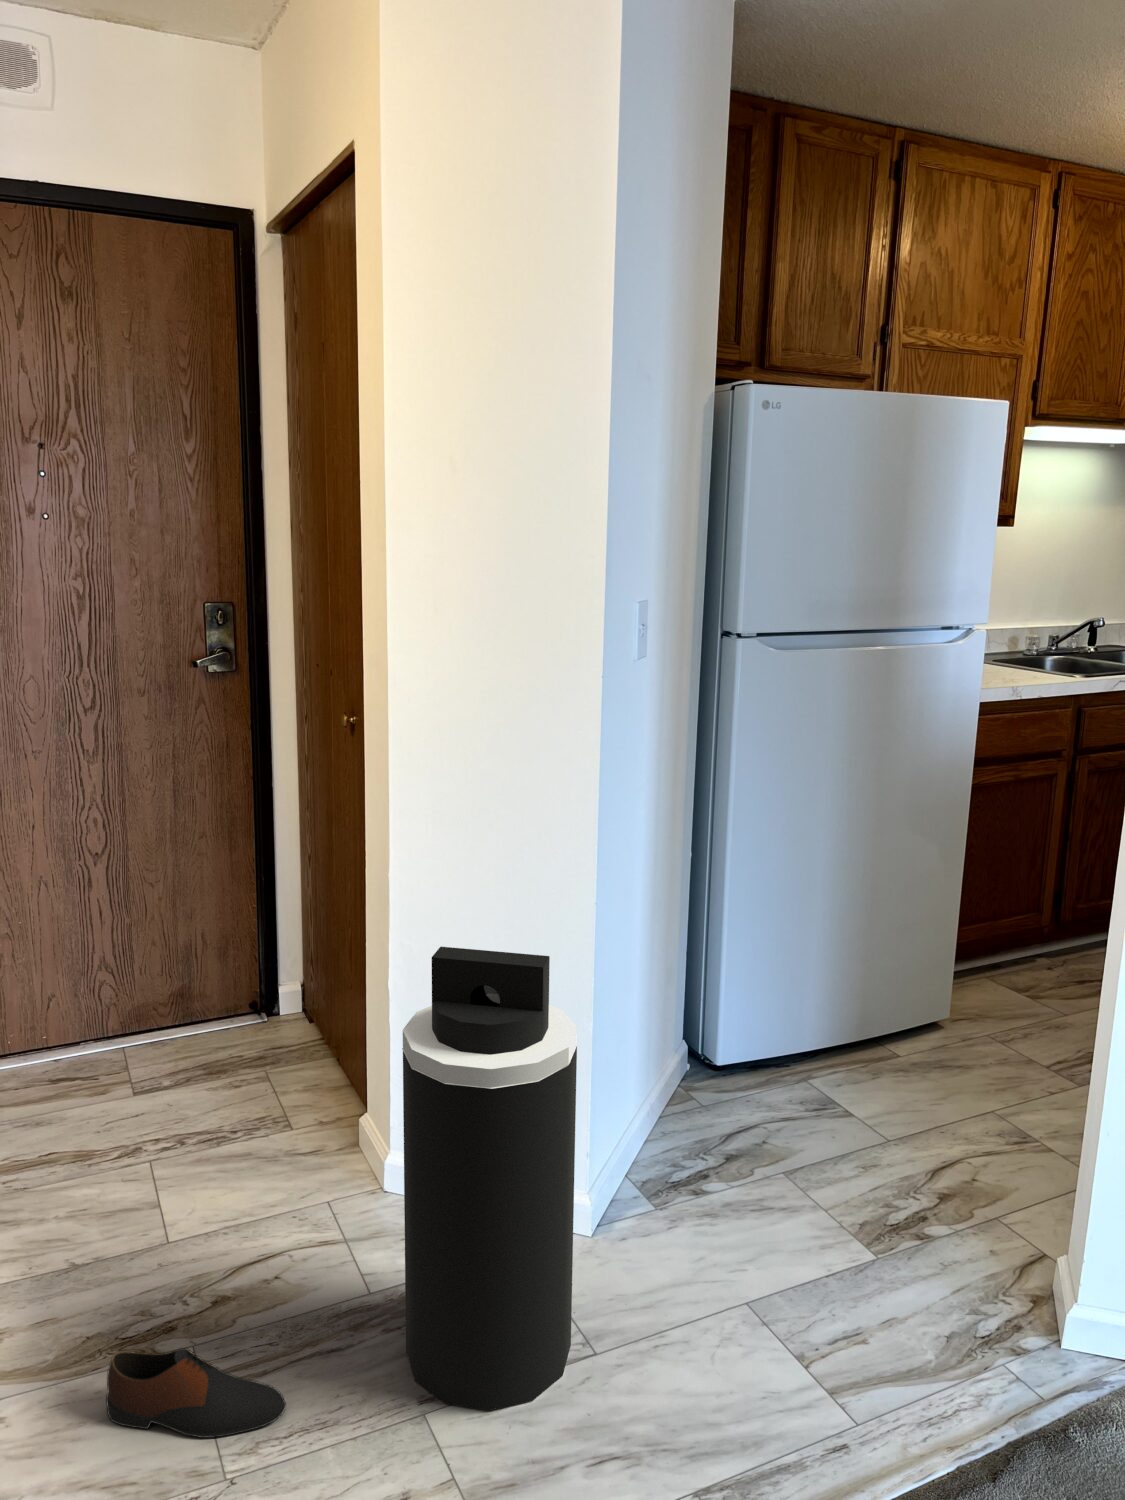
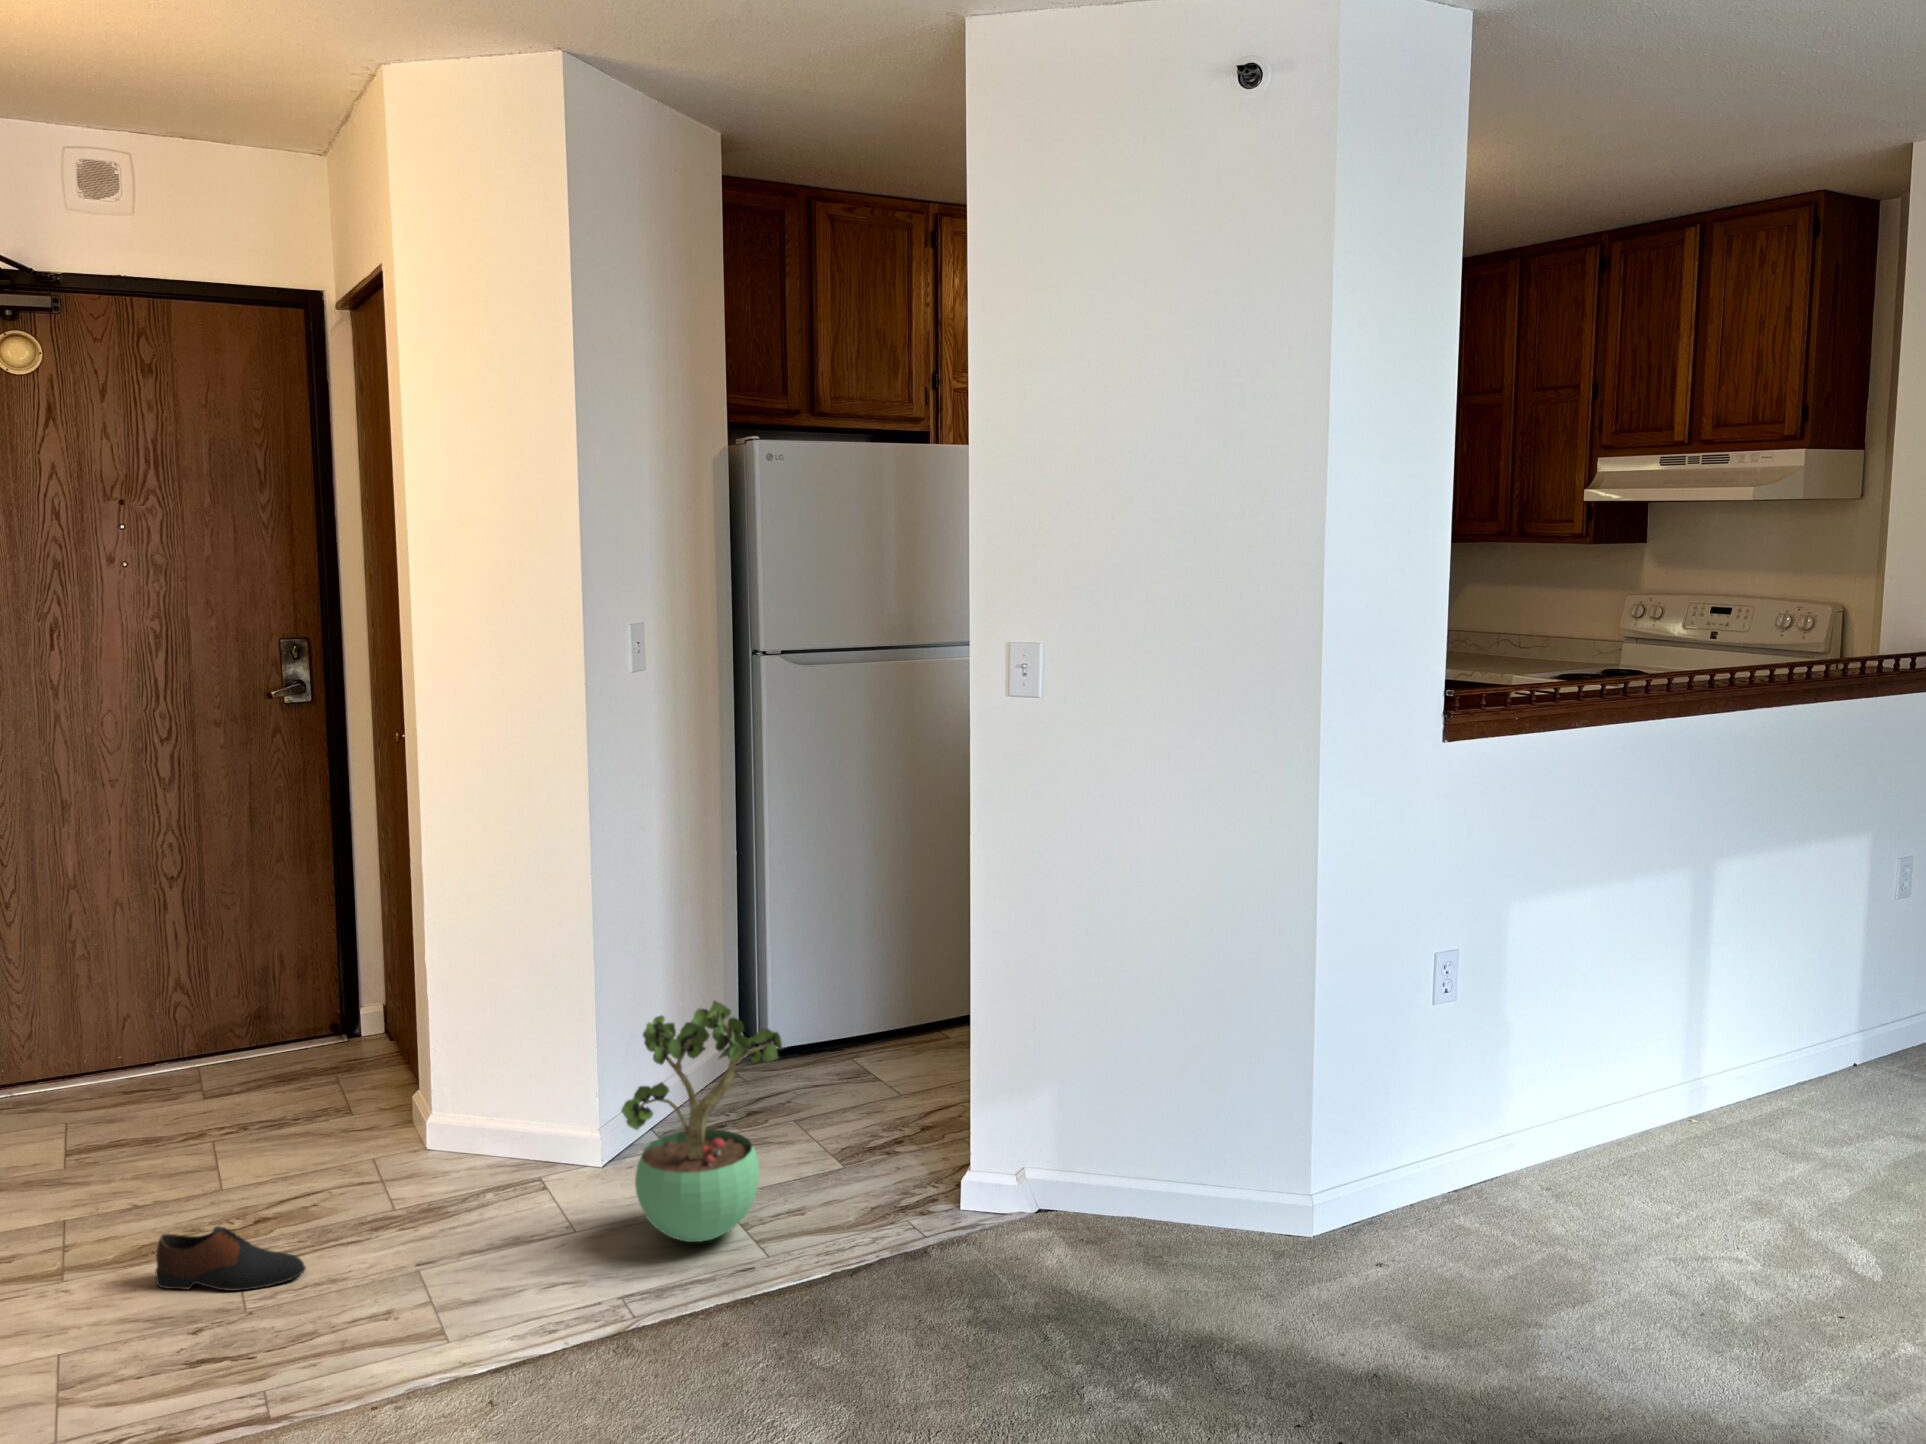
trash can: present [402,947,577,1411] -> none [403,898,556,1265]
potted plant: none [681,1100,881,1396] -> present [621,1001,782,1242]

